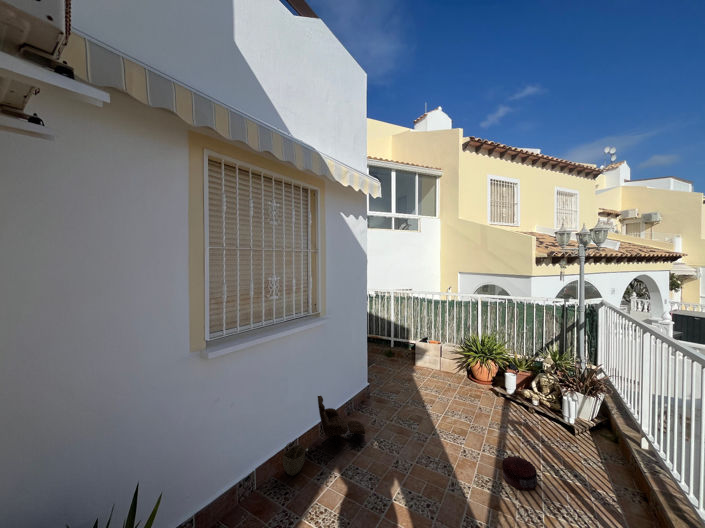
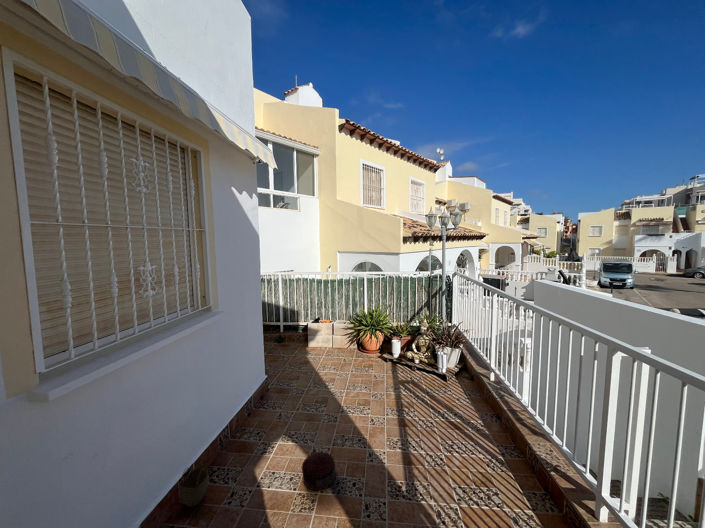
lounge chair: present [318,396,365,448] -> none [215,401,274,456]
pouf: present [502,456,537,490] -> present [302,452,335,490]

